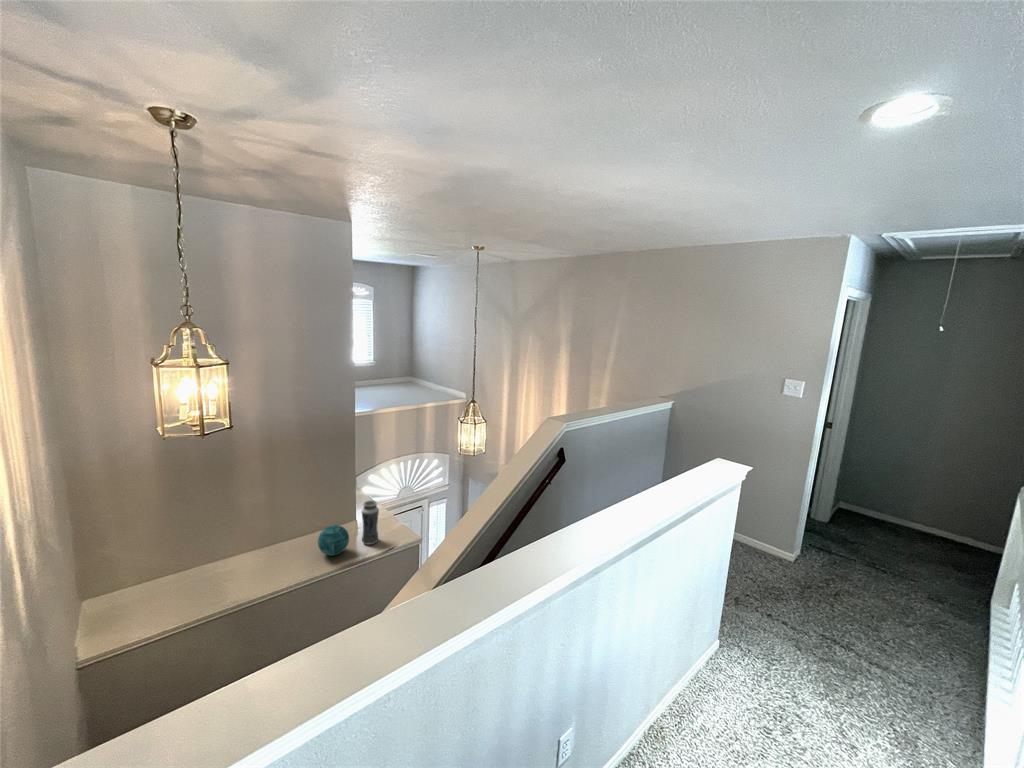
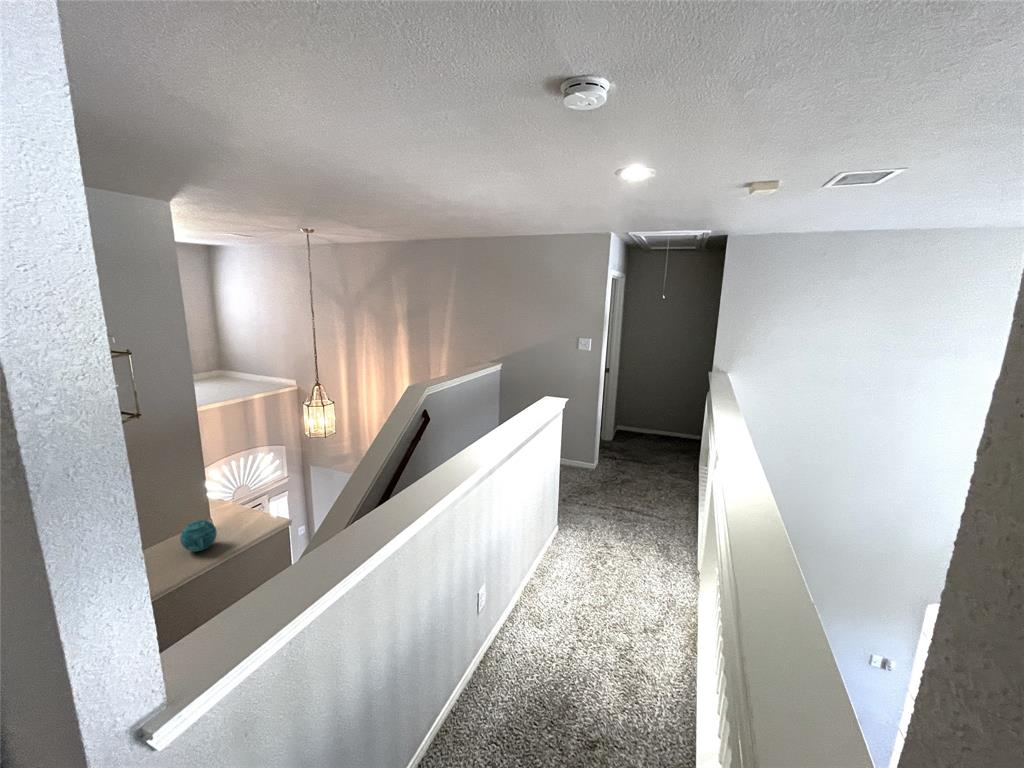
vase: present [362,500,379,545] -> none [224,490,247,534]

